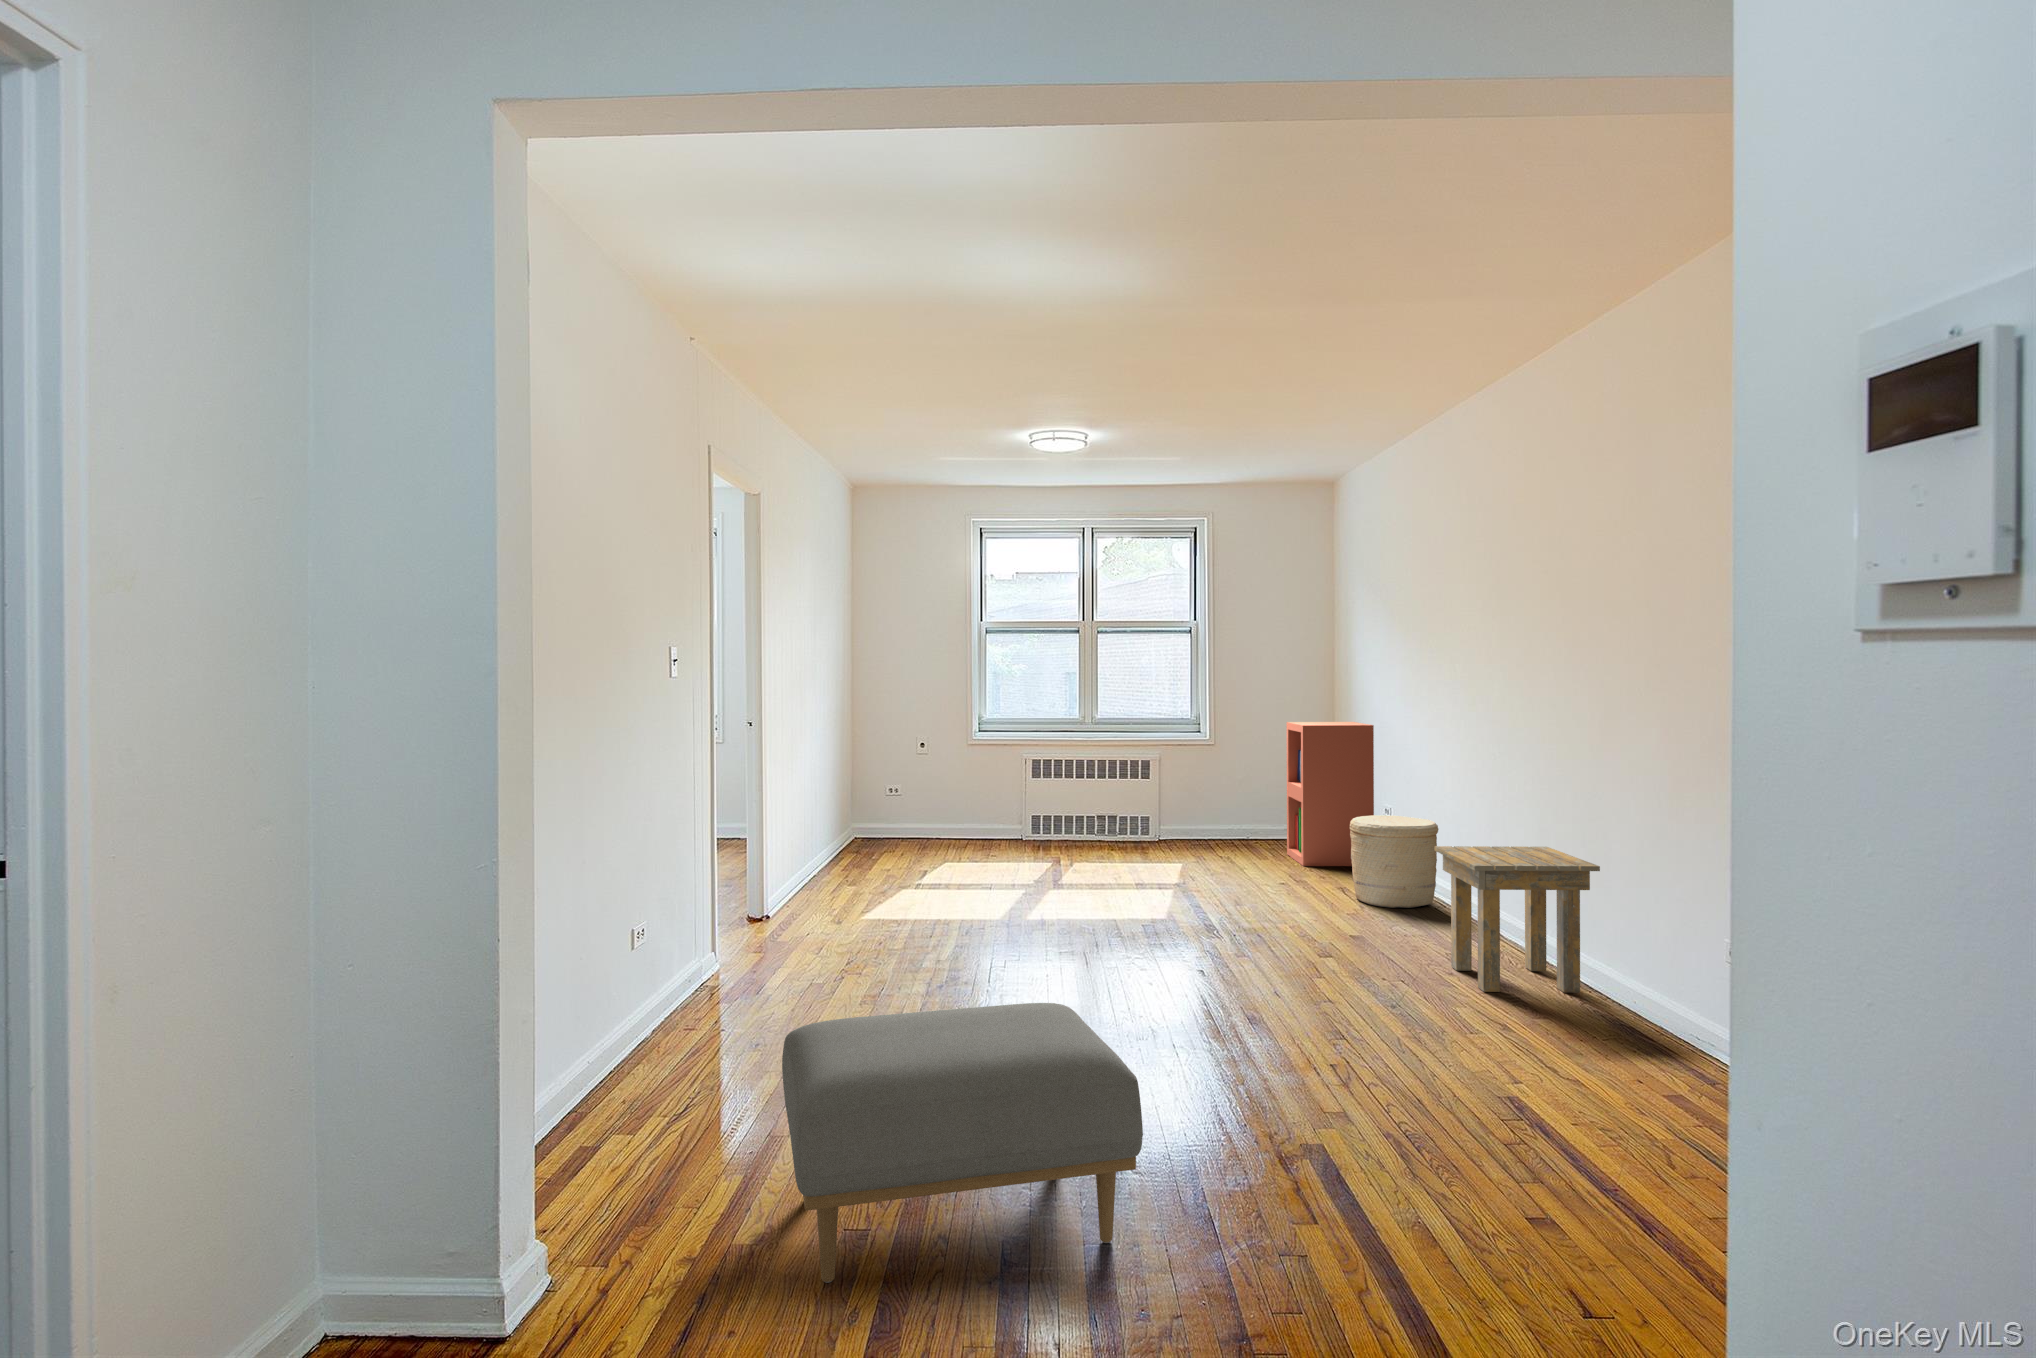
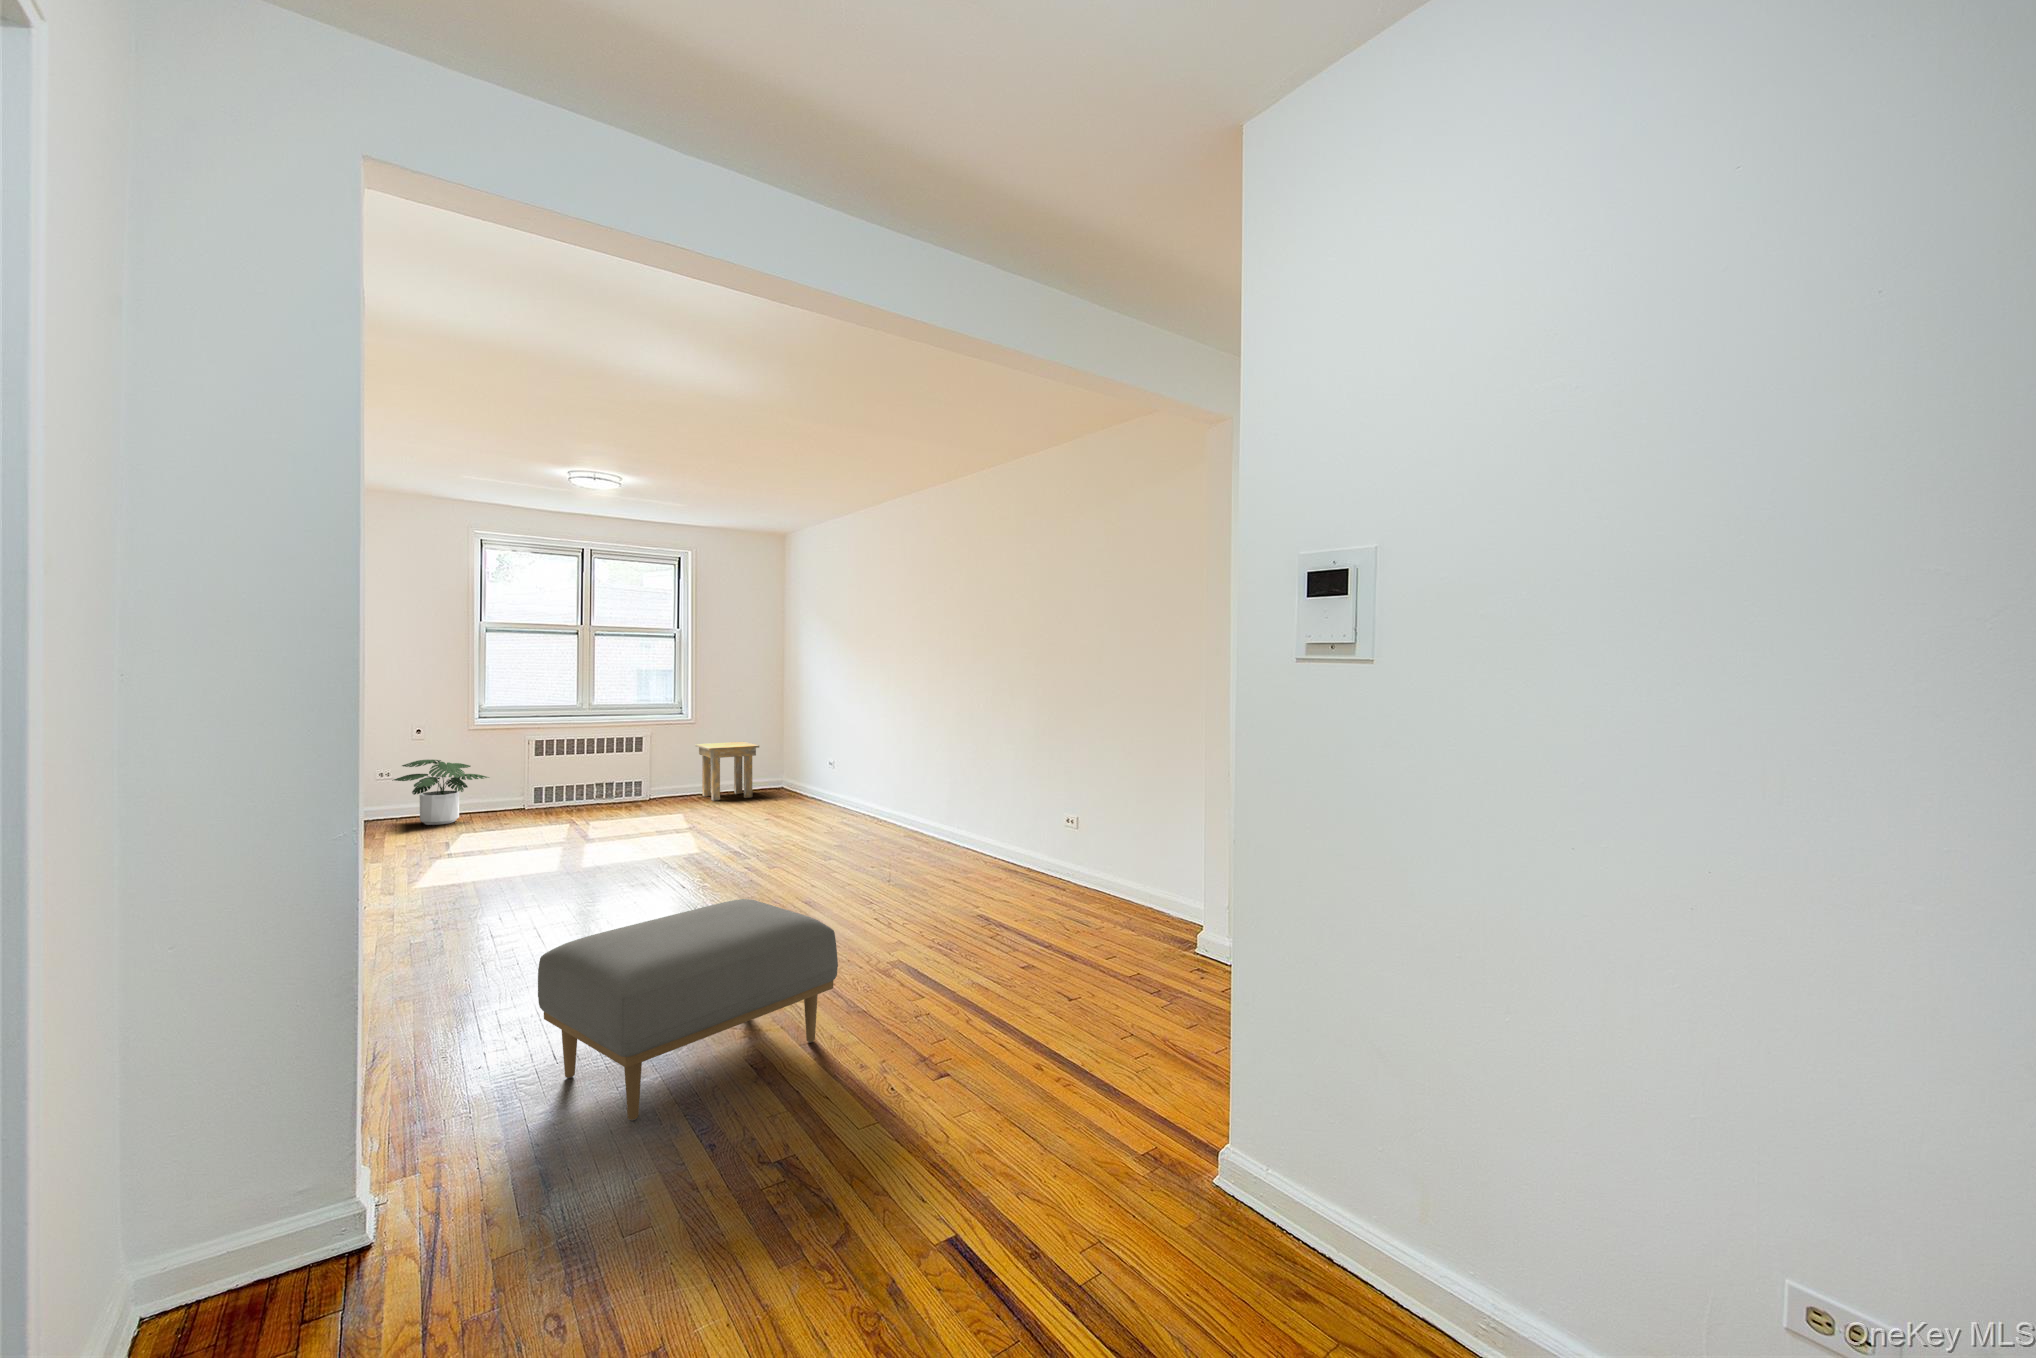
bookshelf: present [1287,722,1374,866] -> none [755,703,820,806]
potted plant: none [894,776,982,849] -> present [394,760,489,825]
woven basket: present [1350,815,1439,908] -> none [818,765,876,826]
side table: present [1434,846,1600,993] -> present [695,742,759,801]

